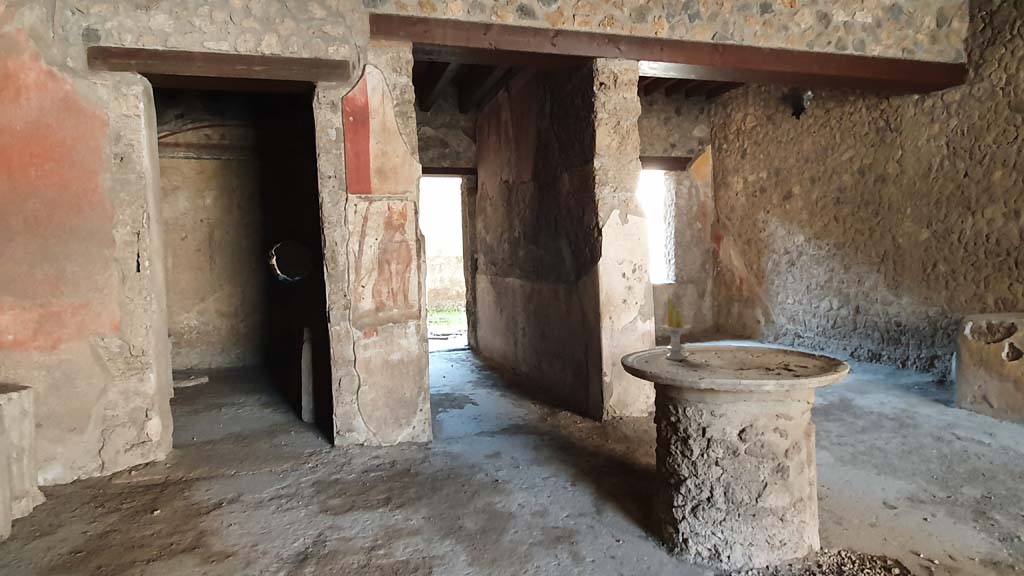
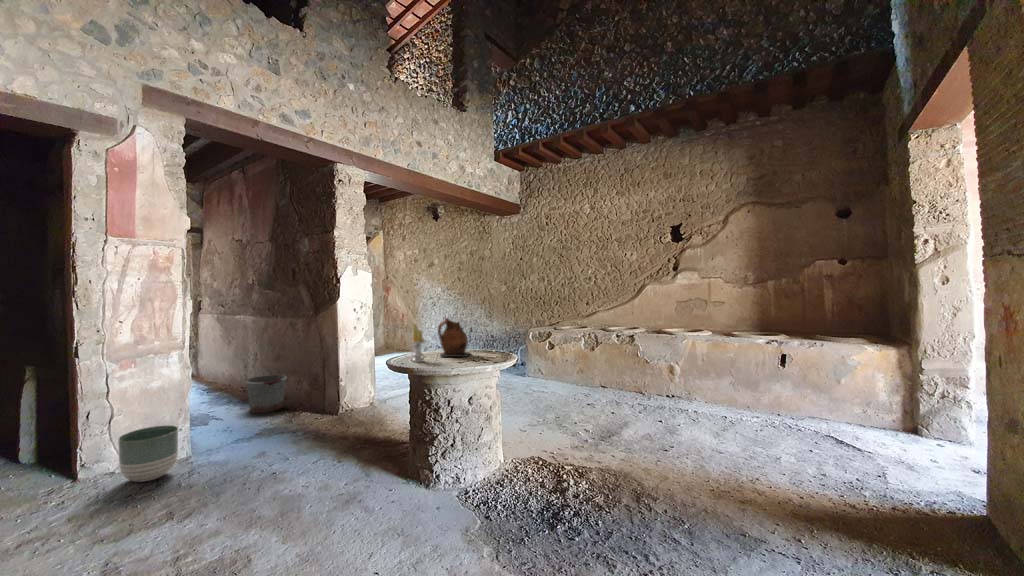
ceramic pitcher: none [717,289,781,359] -> present [438,318,470,357]
bucket: none [504,356,551,403] -> present [245,375,287,413]
planter: none [361,402,412,459] -> present [118,425,178,482]

